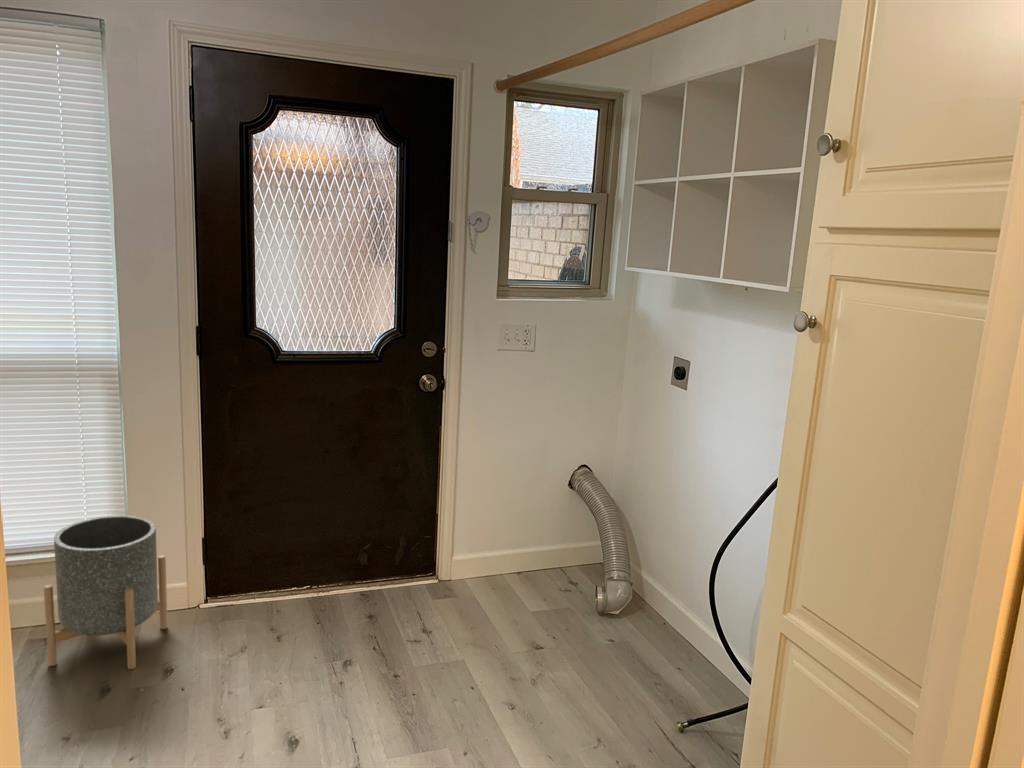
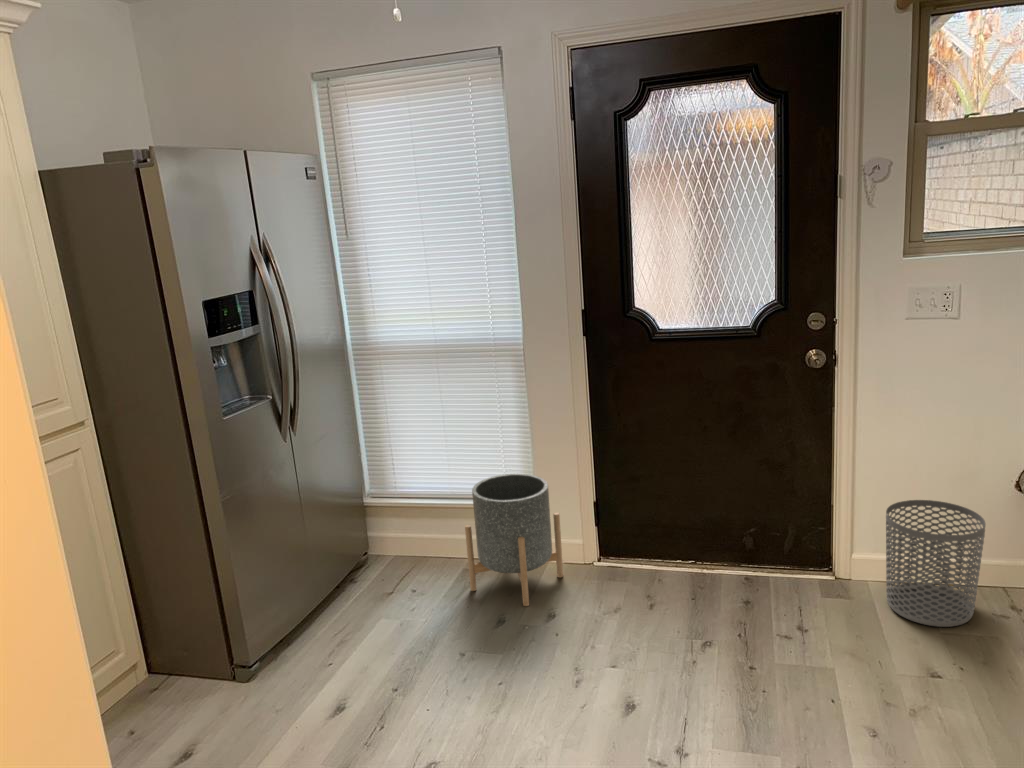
waste bin: none [483,502,557,607] -> present [886,500,985,627]

